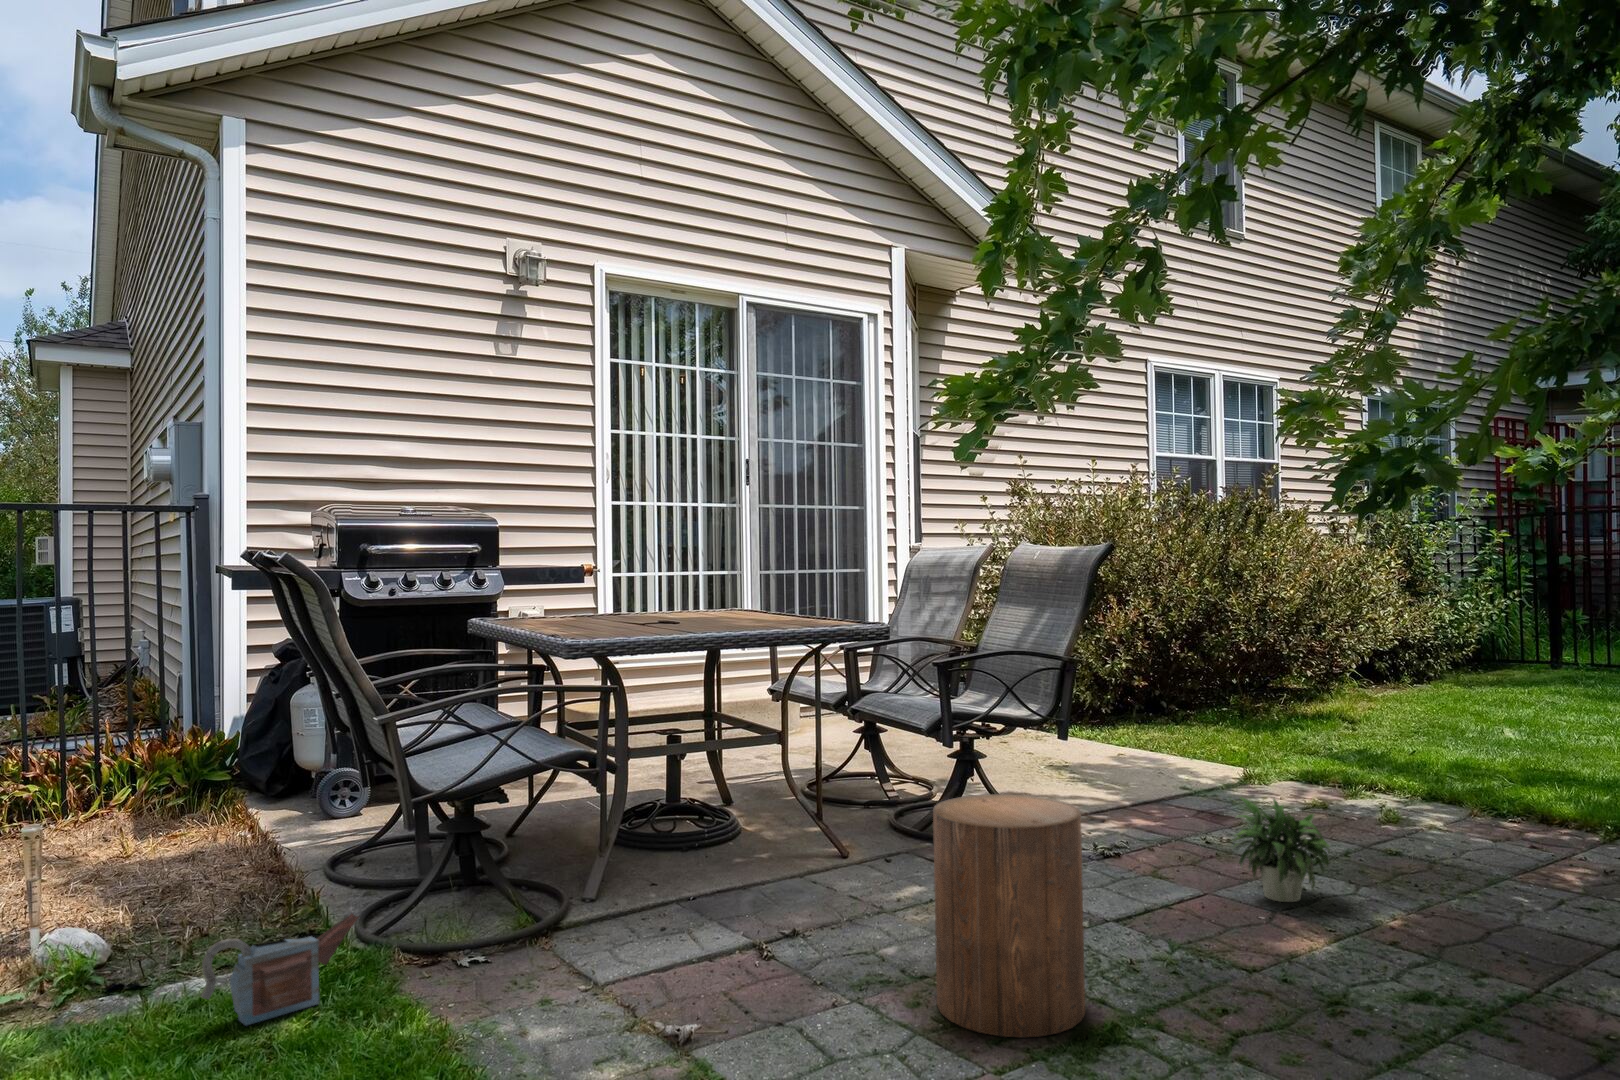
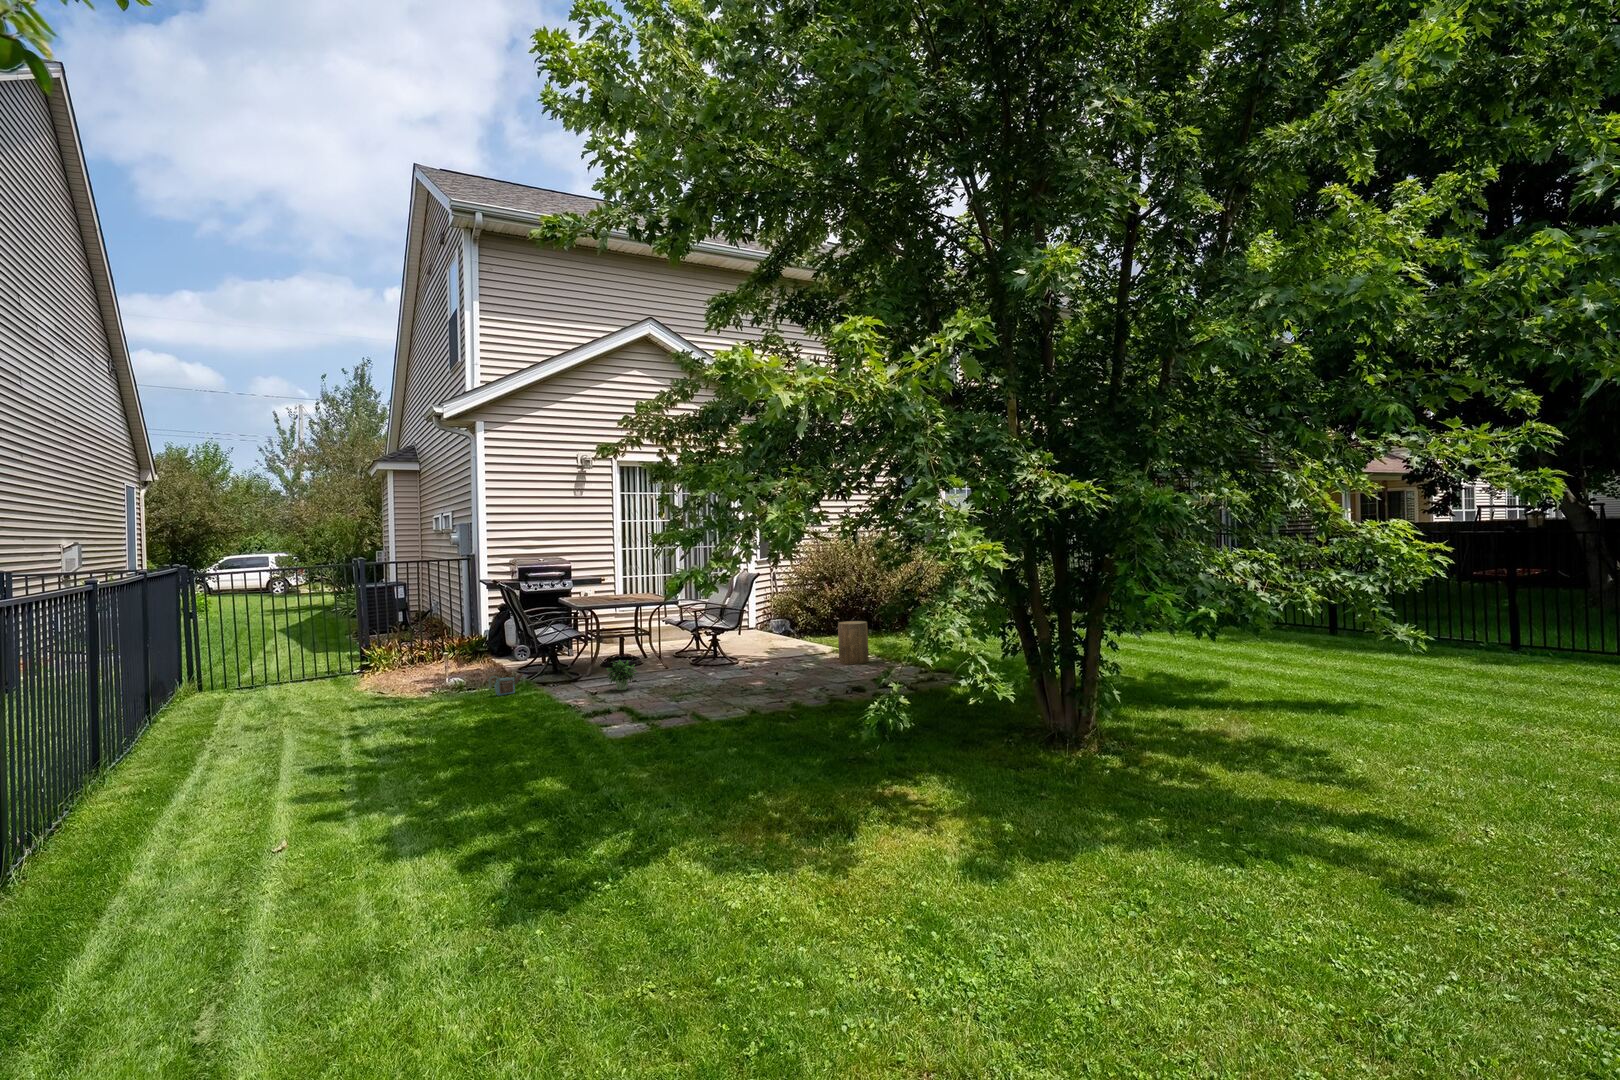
stool: present [933,794,1085,1038] -> present [838,621,869,664]
potted plant: present [1233,797,1330,902] -> present [606,660,640,690]

